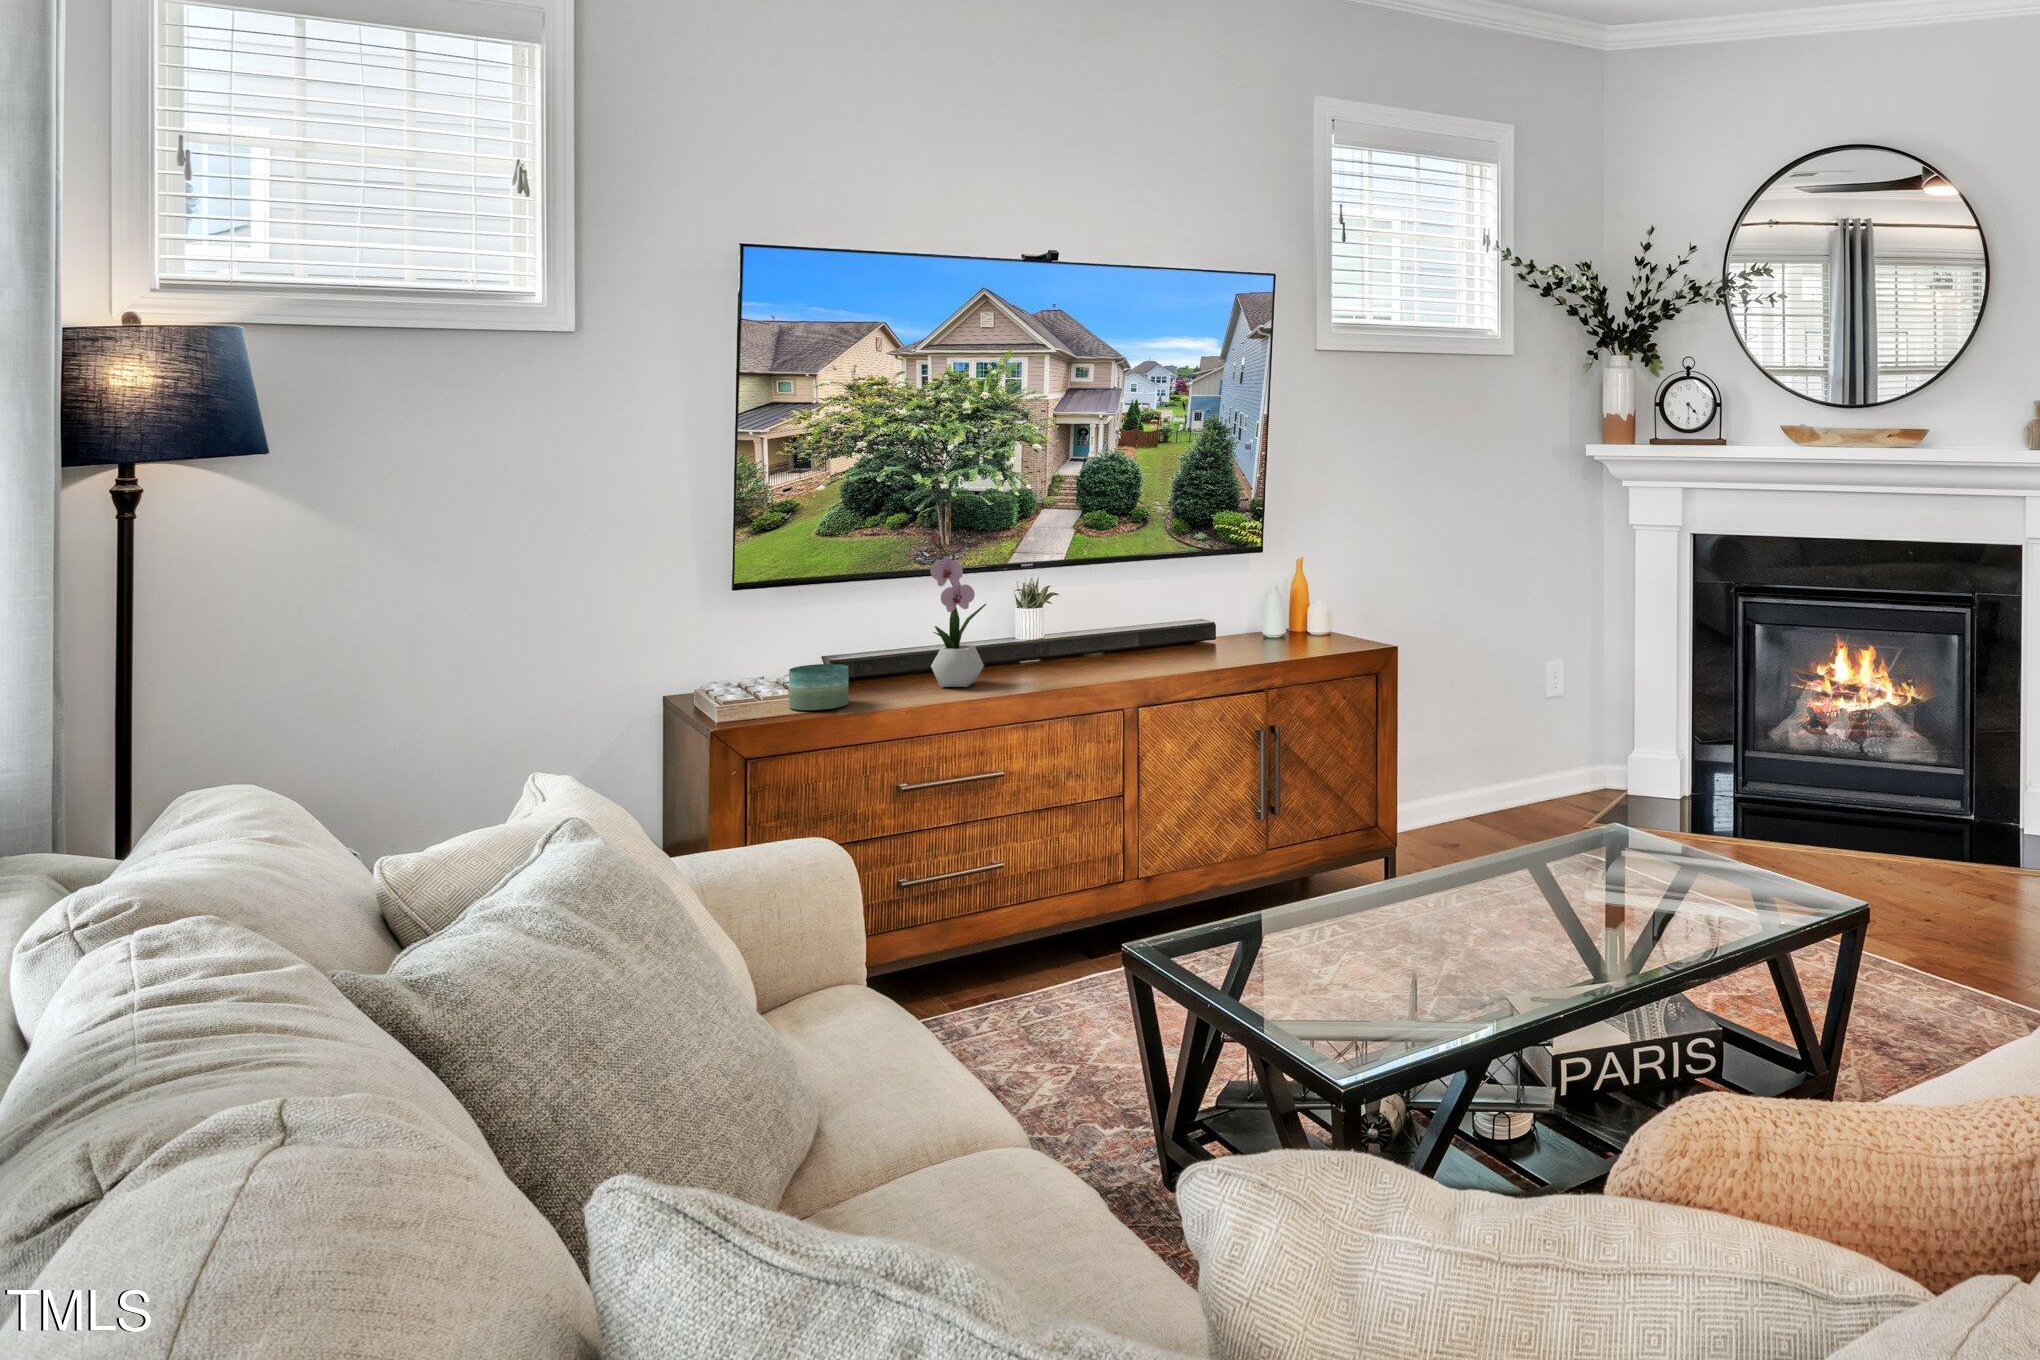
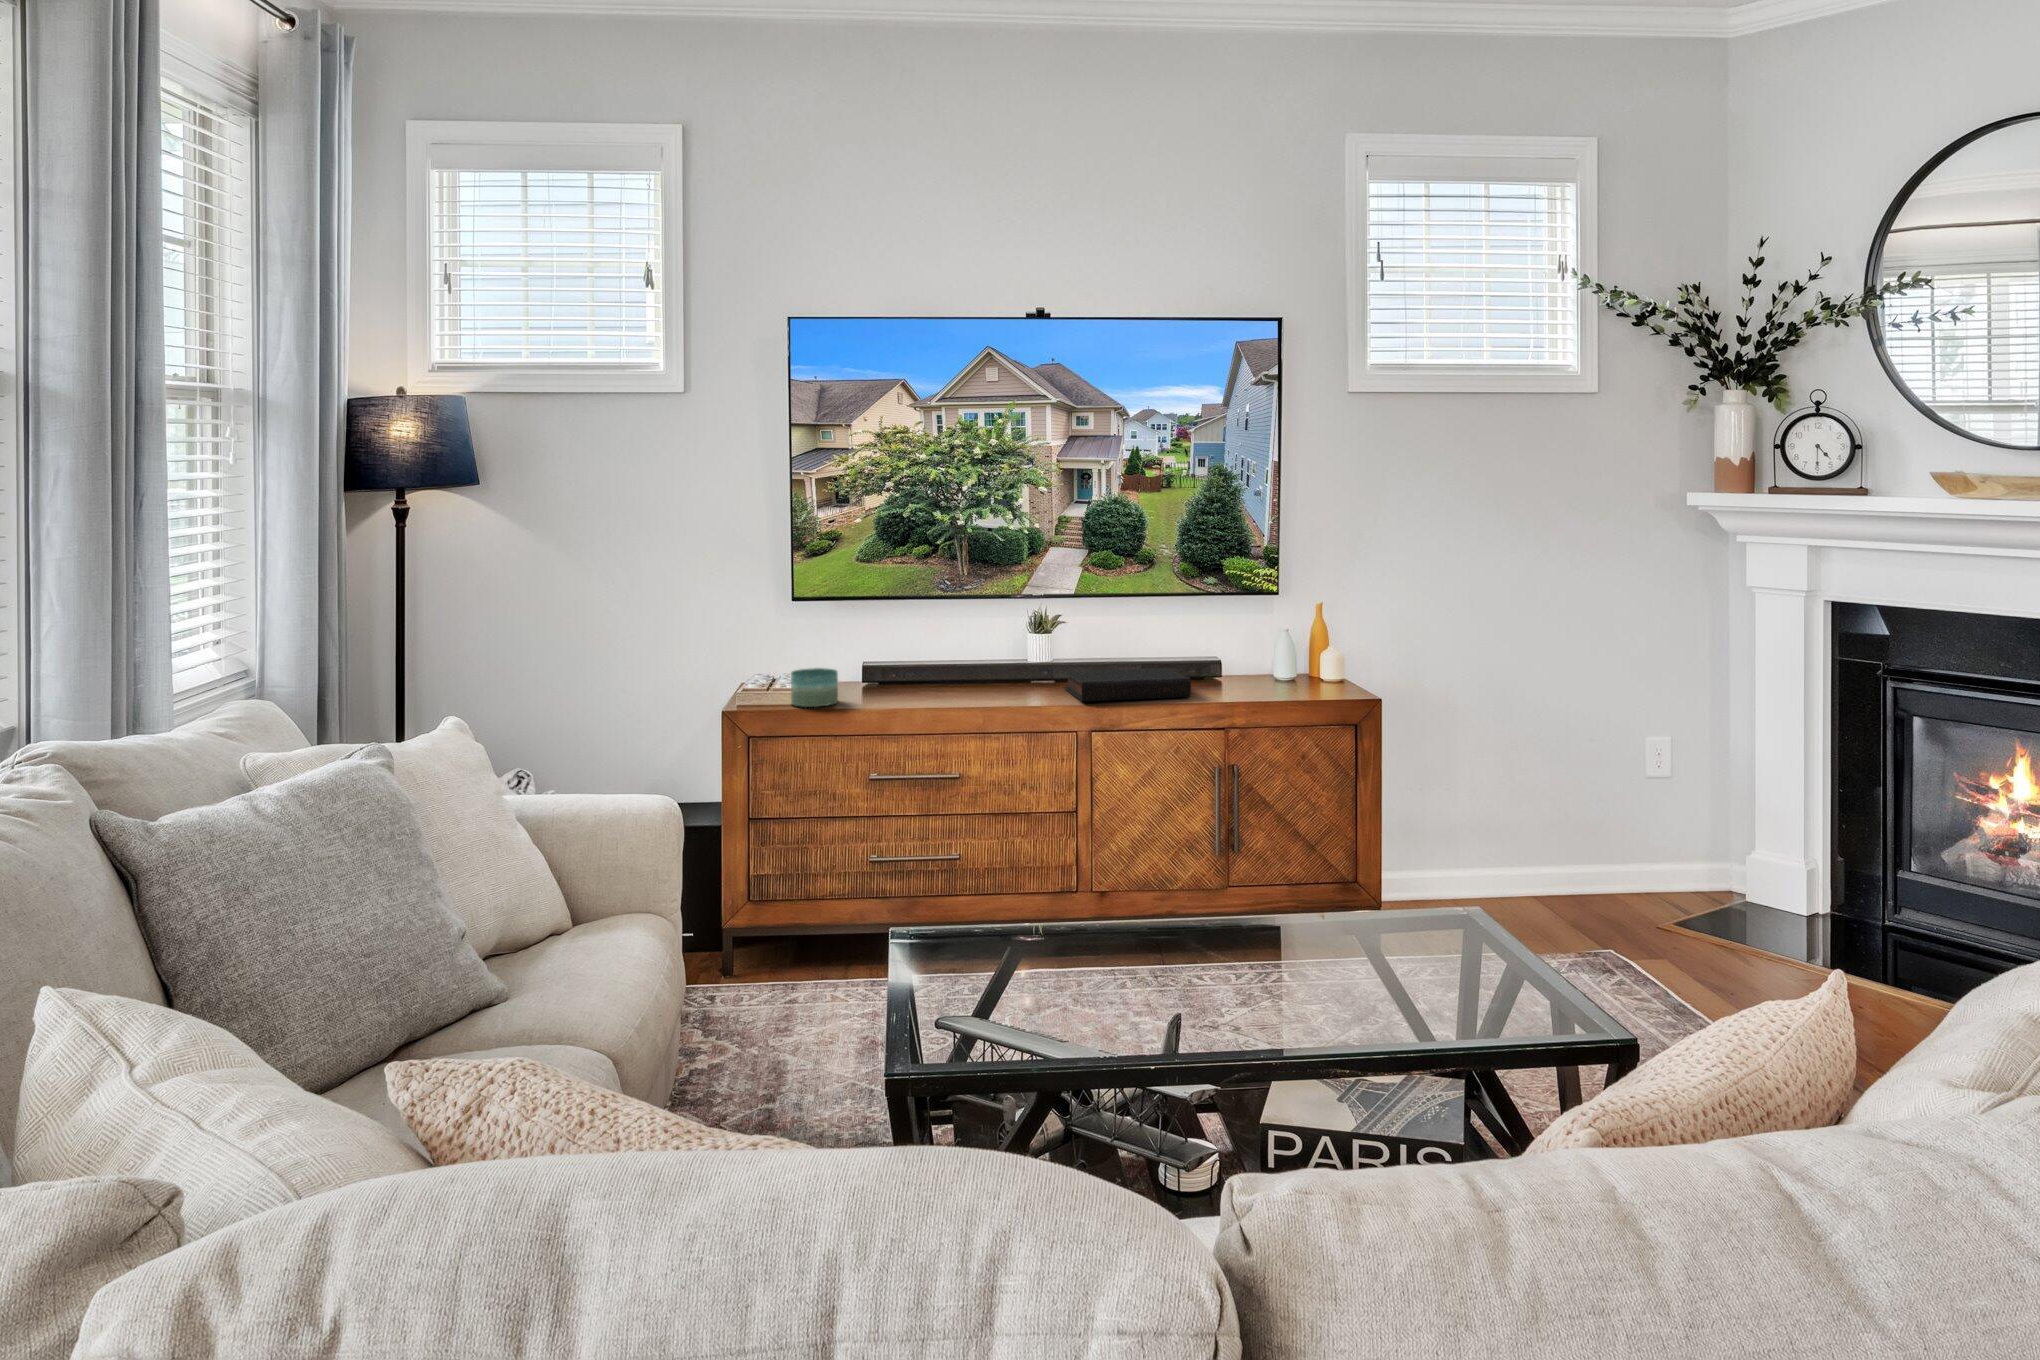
flower arrangement: present [930,536,986,687] -> none [909,565,967,699]
book: none [1080,634,1224,674] -> present [1064,668,1191,701]

